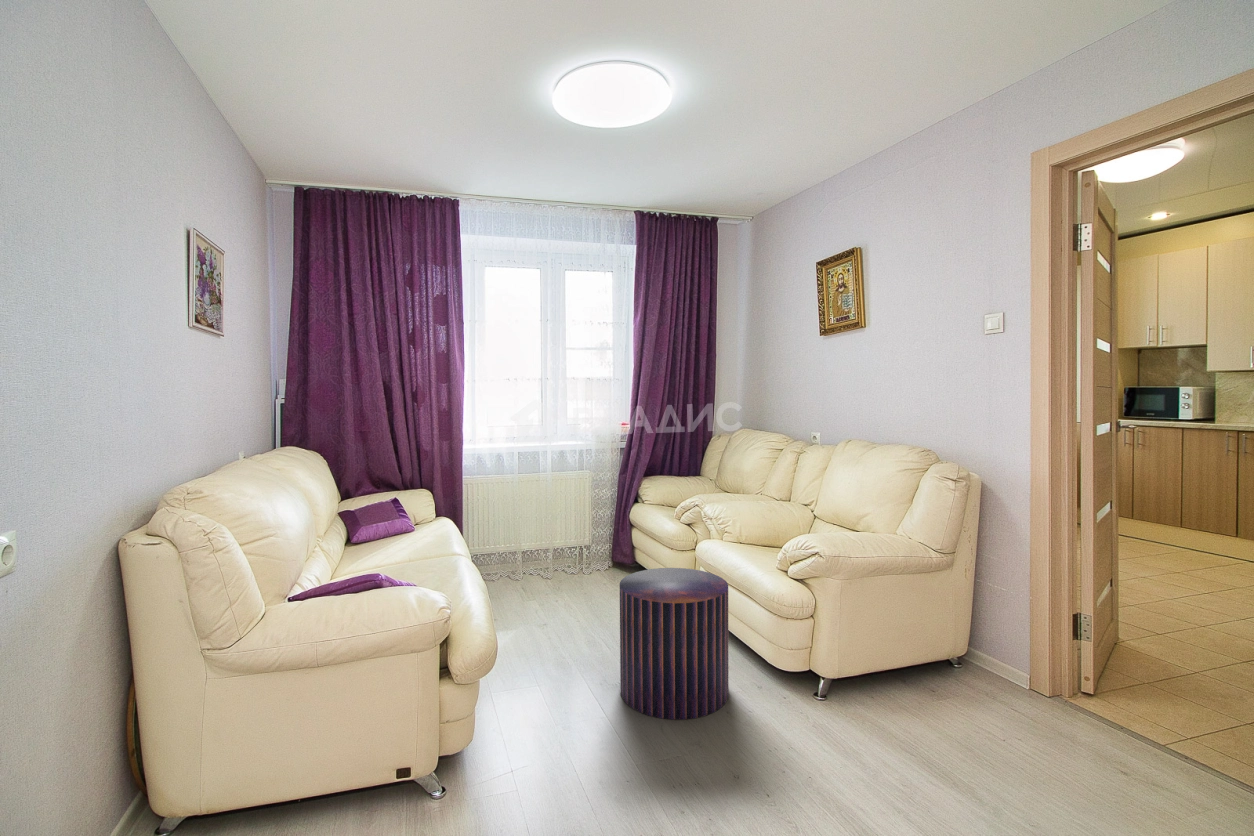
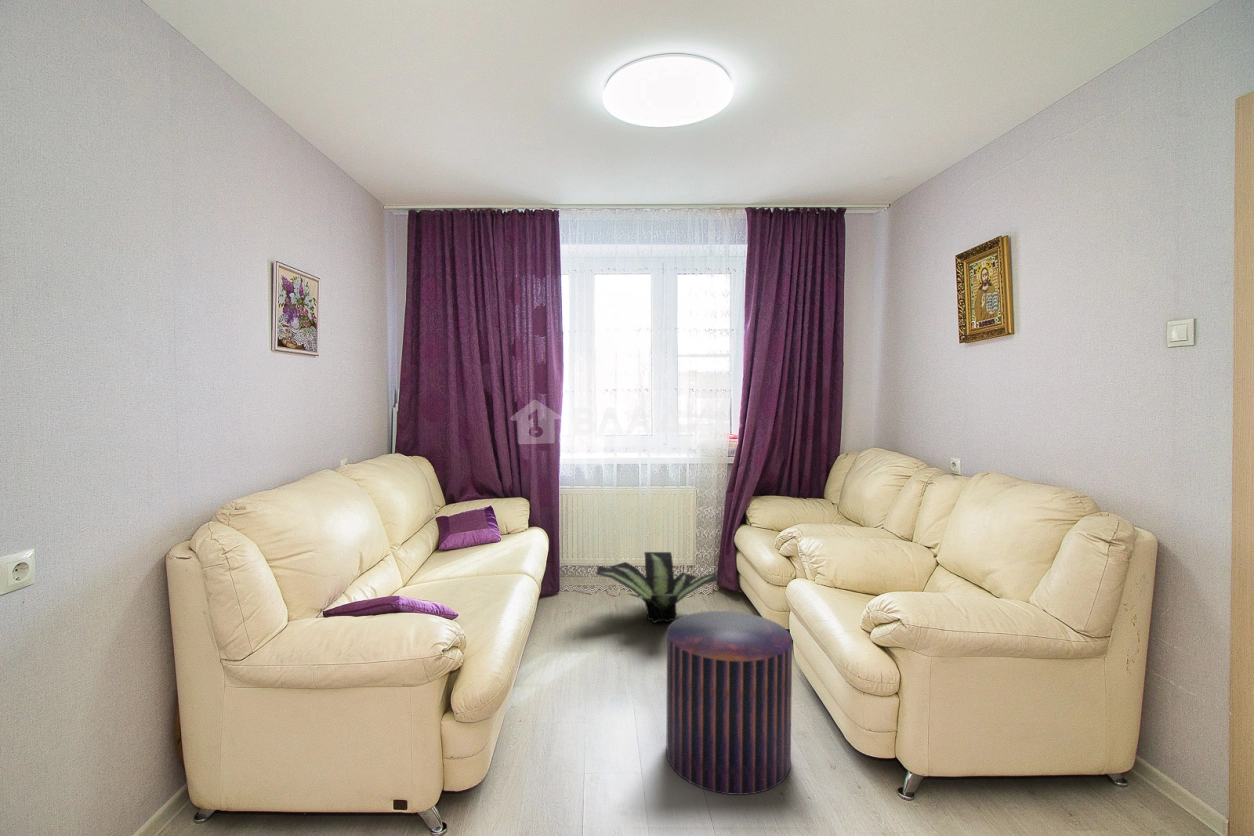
potted plant: none [510,532,625,599] -> present [597,552,718,624]

